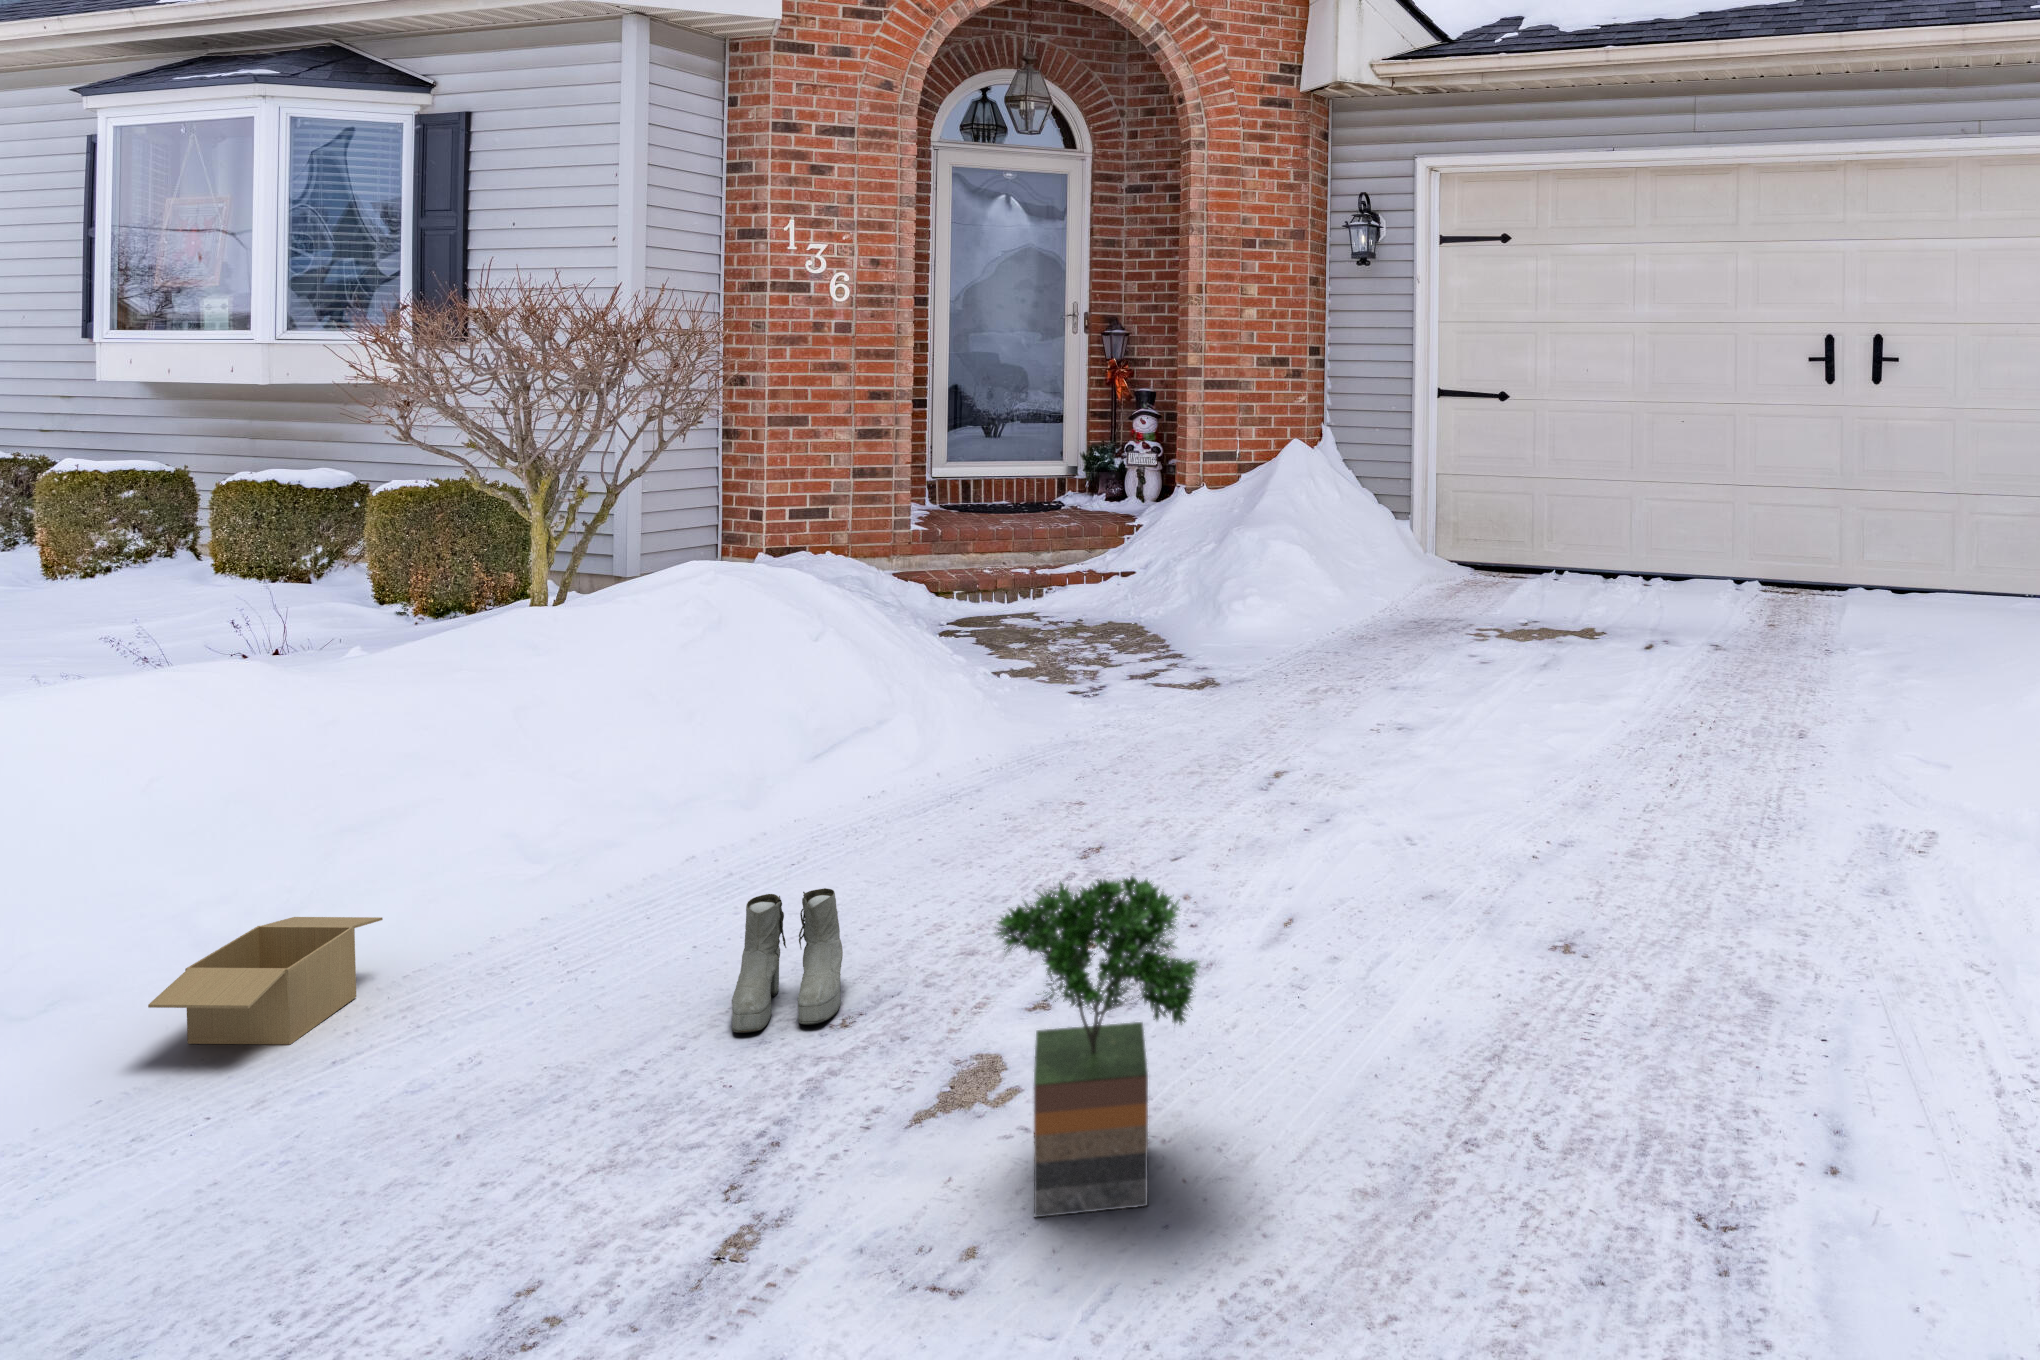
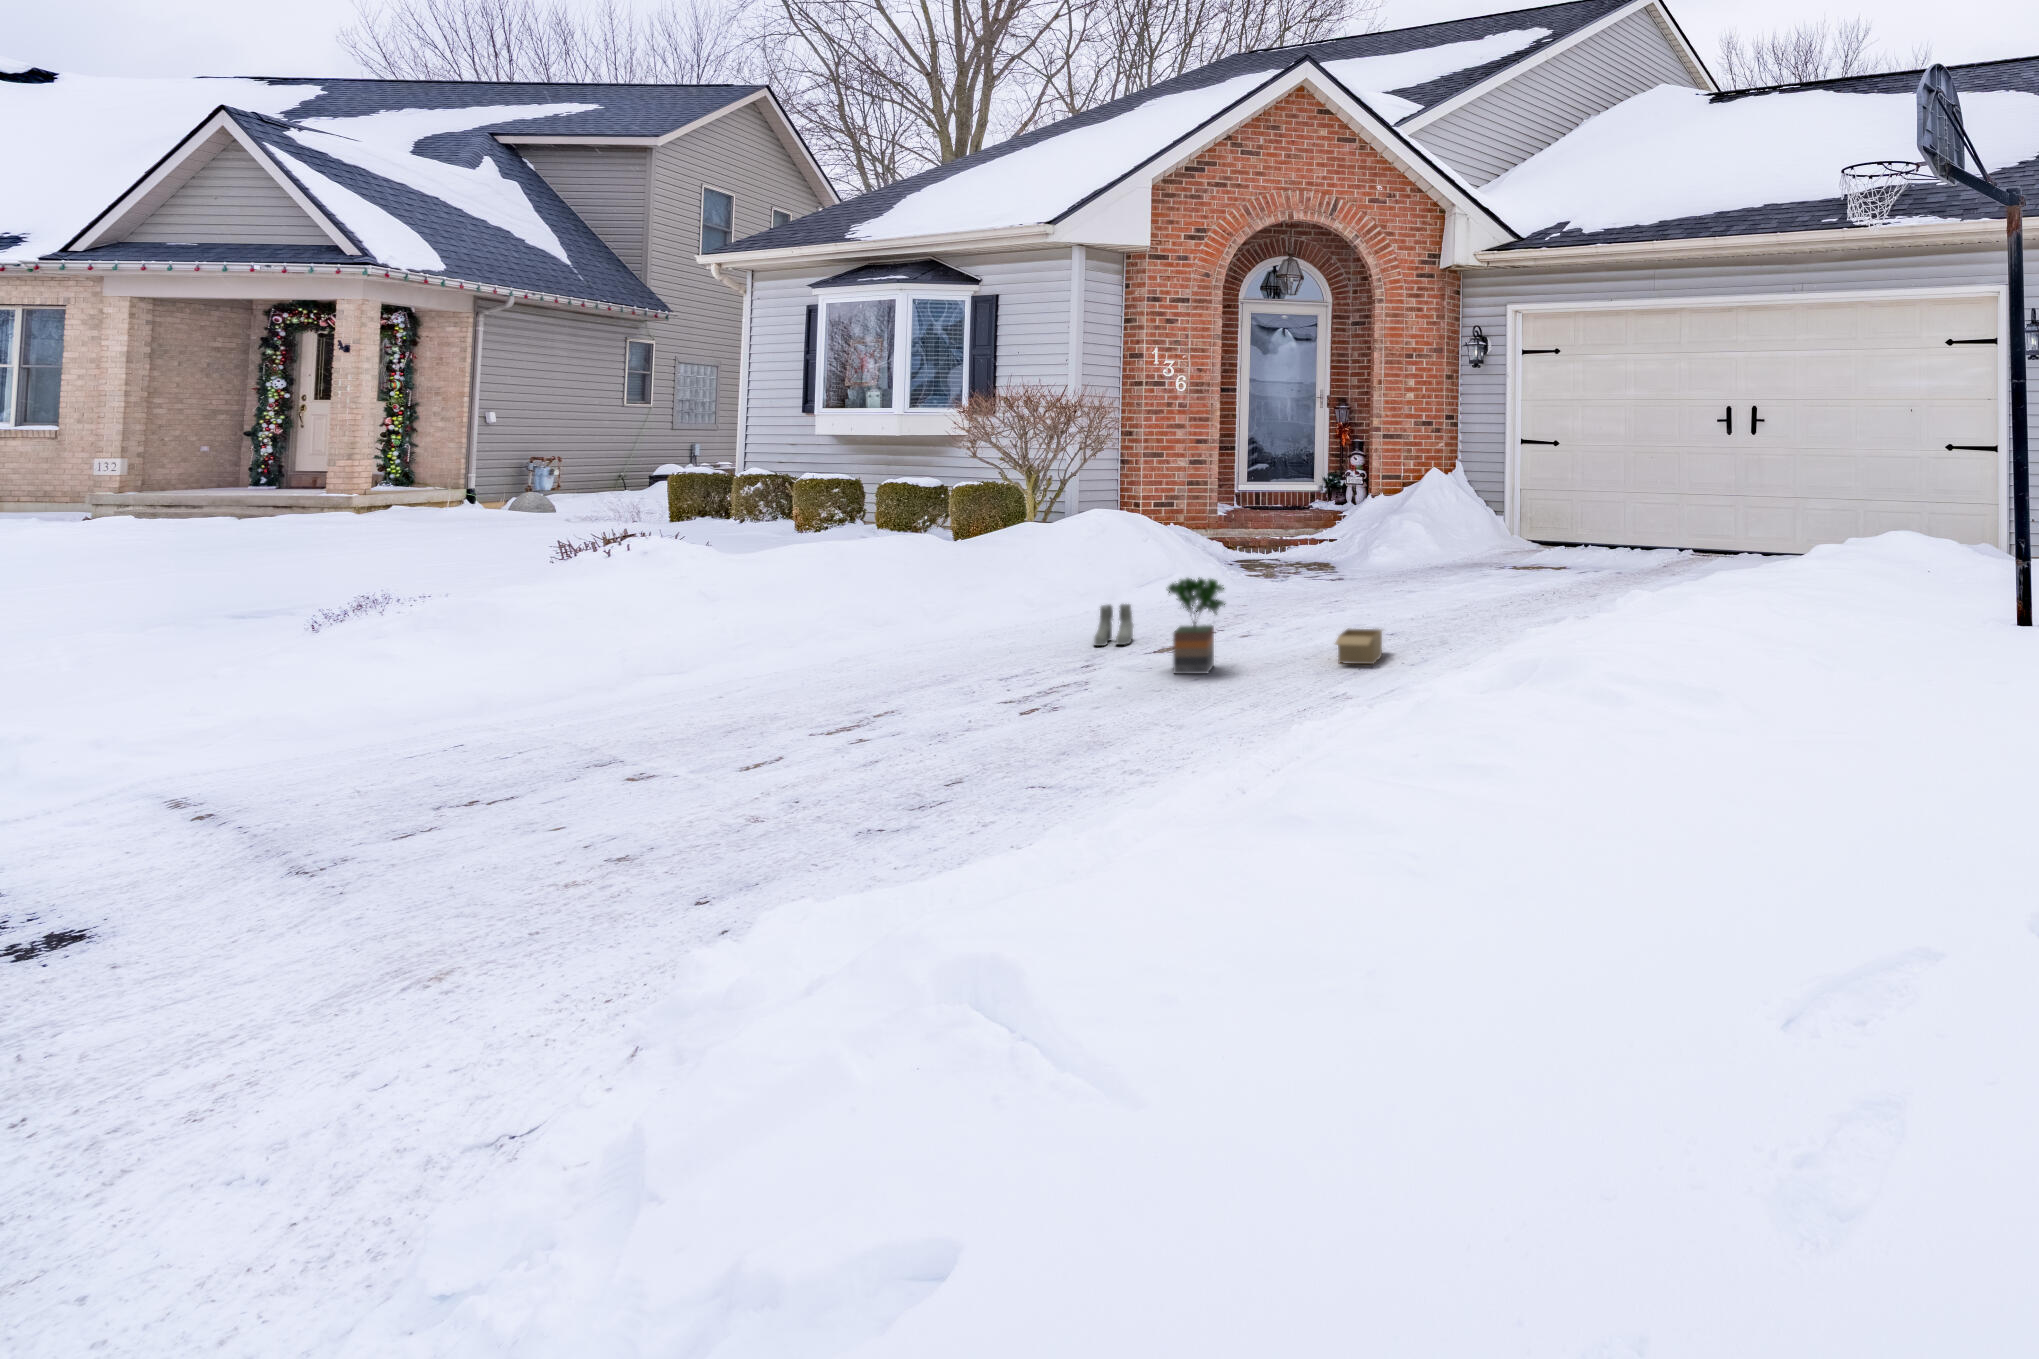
cardboard box: present [148,917,383,1044] -> present [1335,628,1382,664]

